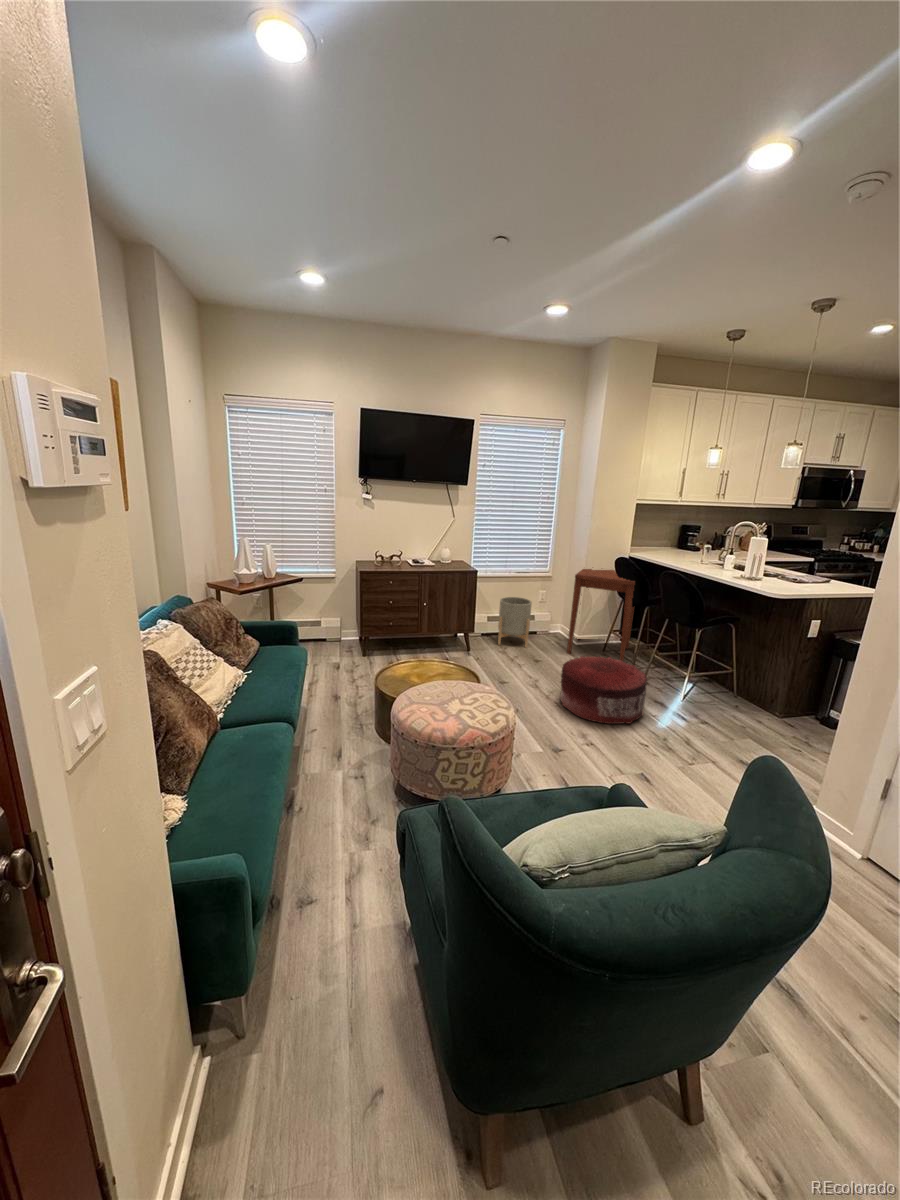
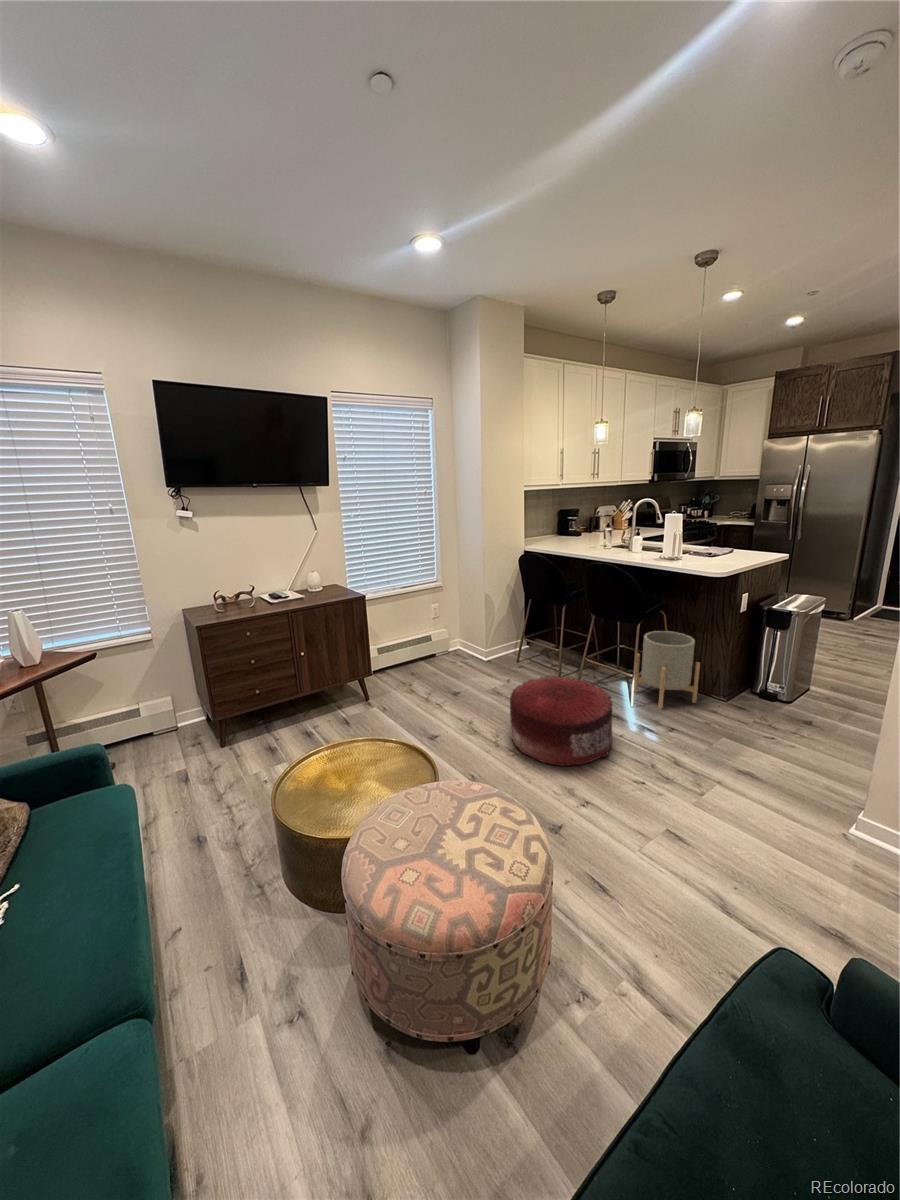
side table: present [567,569,635,661] -> none [481,567,549,675]
planter: present [498,597,532,648] -> present [634,631,700,709]

